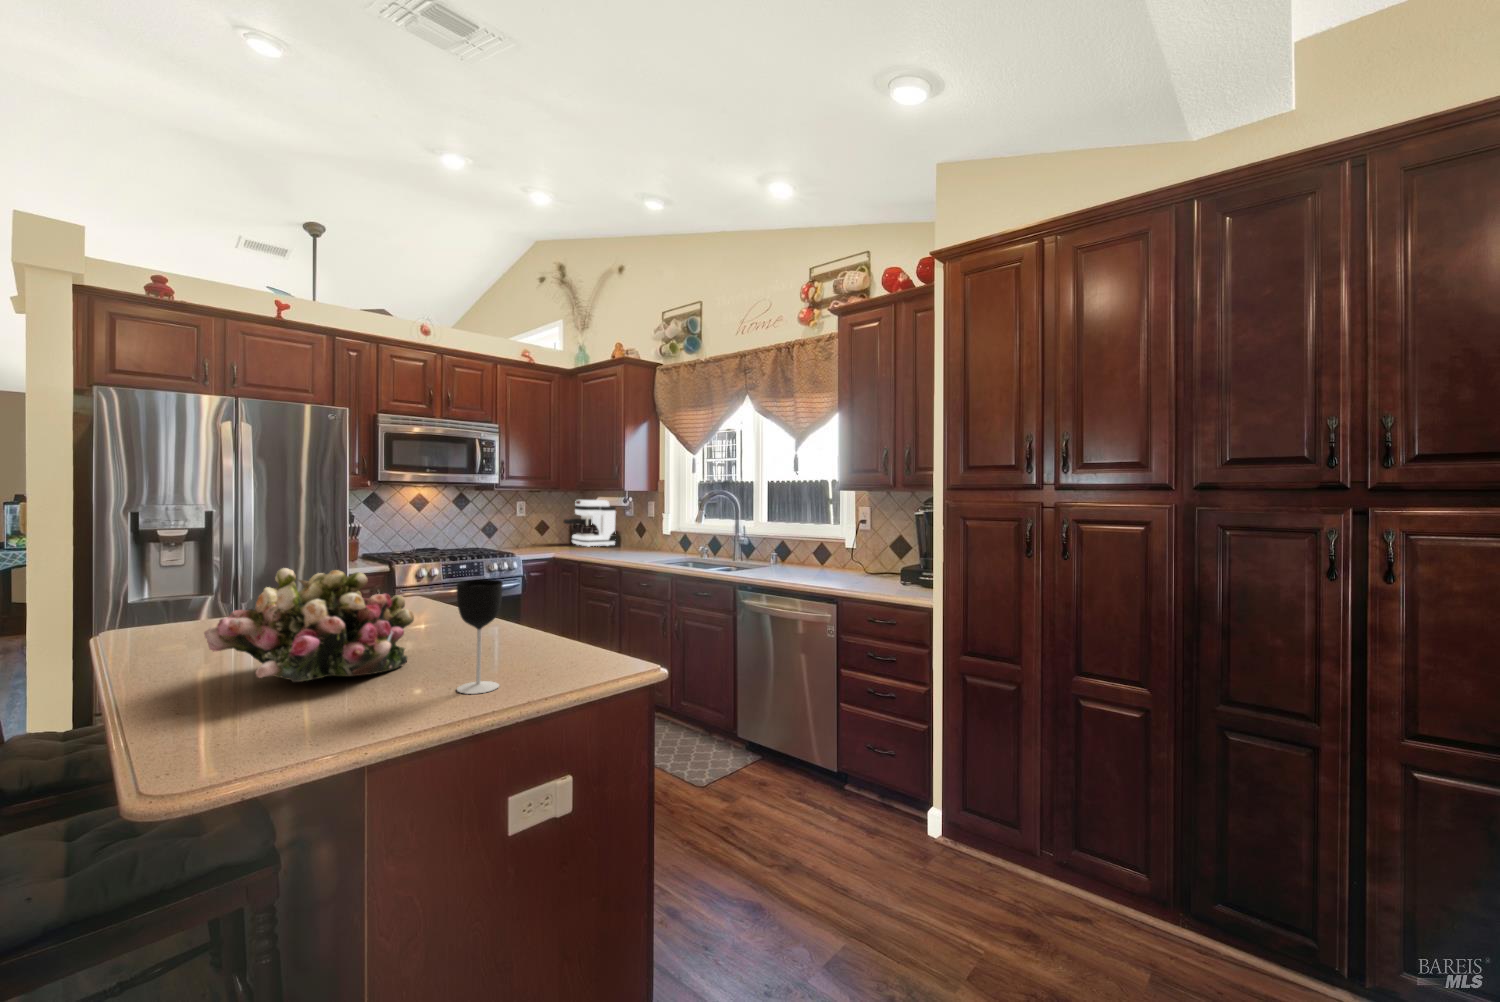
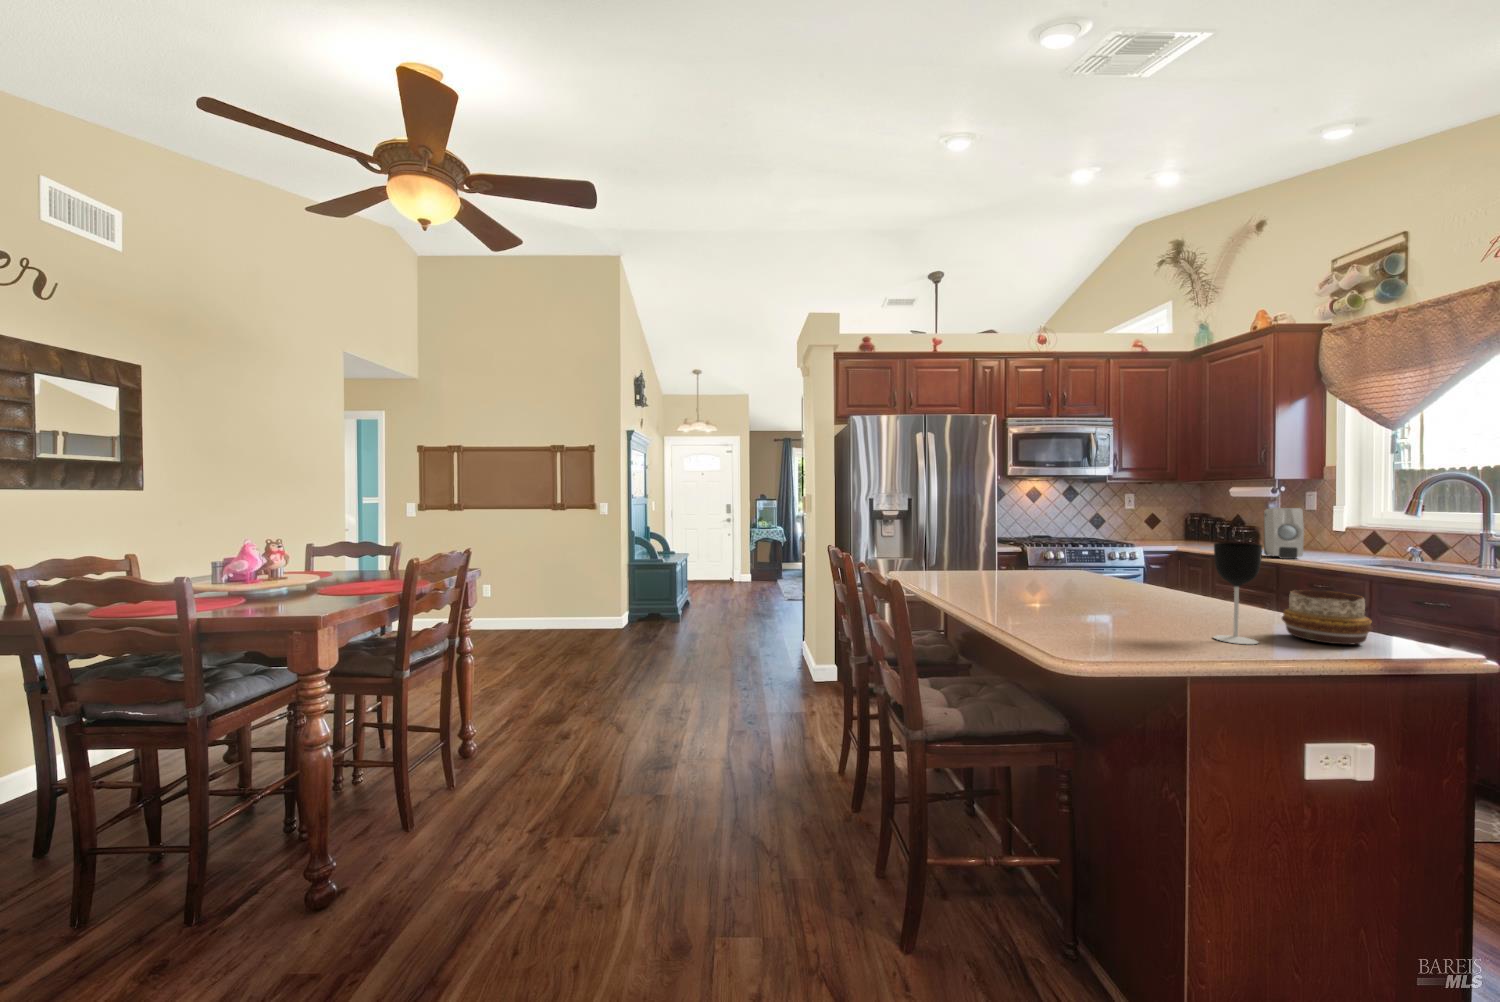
coffee maker: present [564,500,616,547] -> none [1183,491,1253,543]
soap dispenser: none [613,518,638,562] -> present [1264,508,1304,559]
flower arrangement: present [204,568,414,682] -> none [999,528,1144,617]
decorative bowl: none [532,618,600,674] -> present [1282,590,1372,644]

